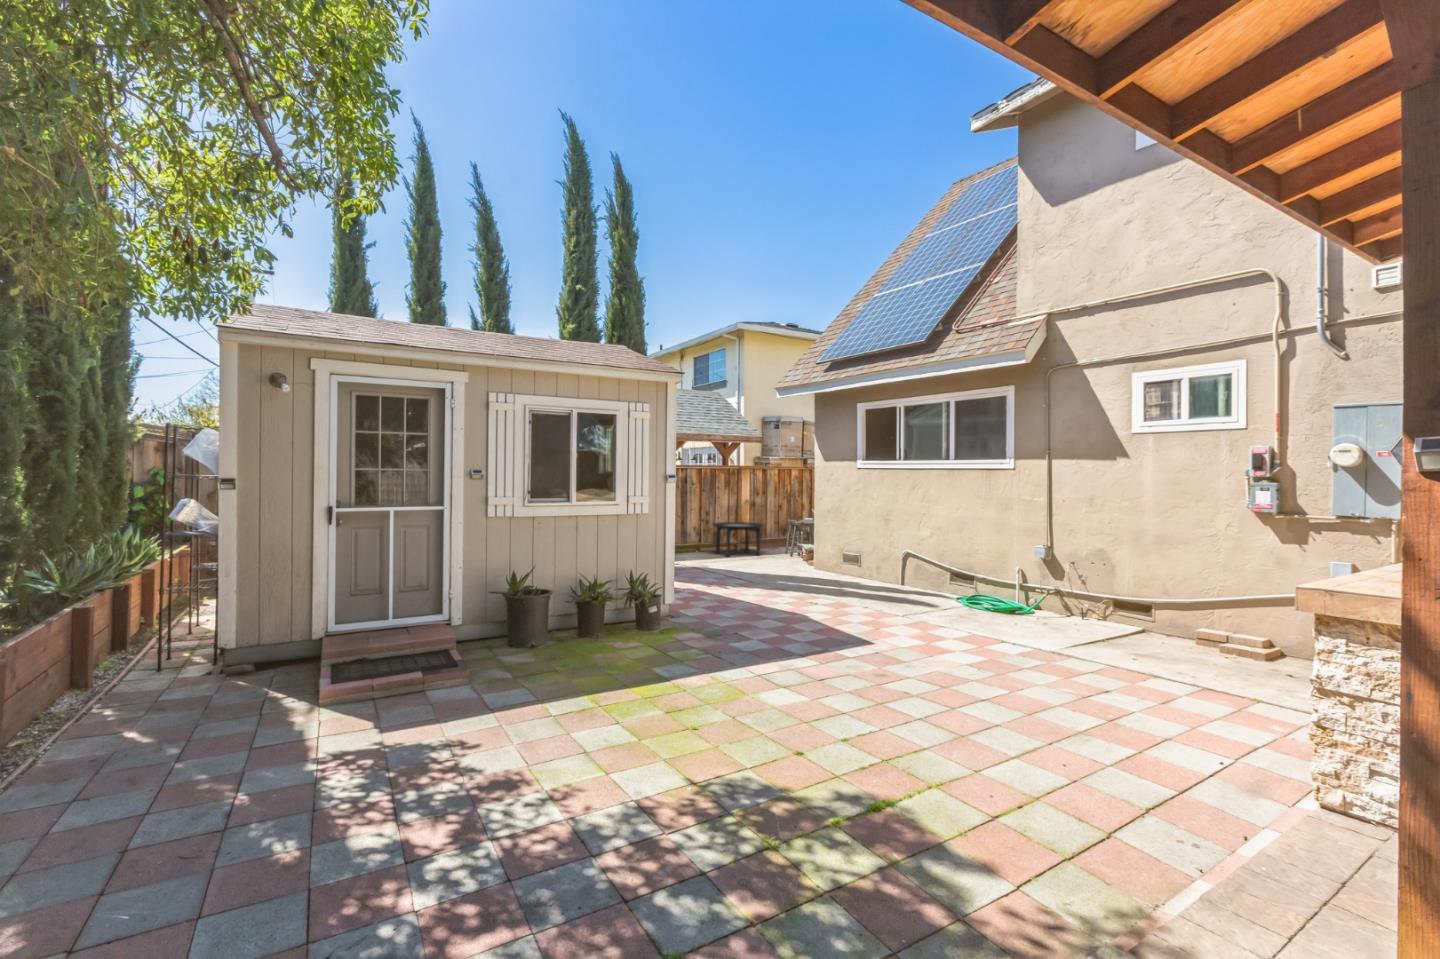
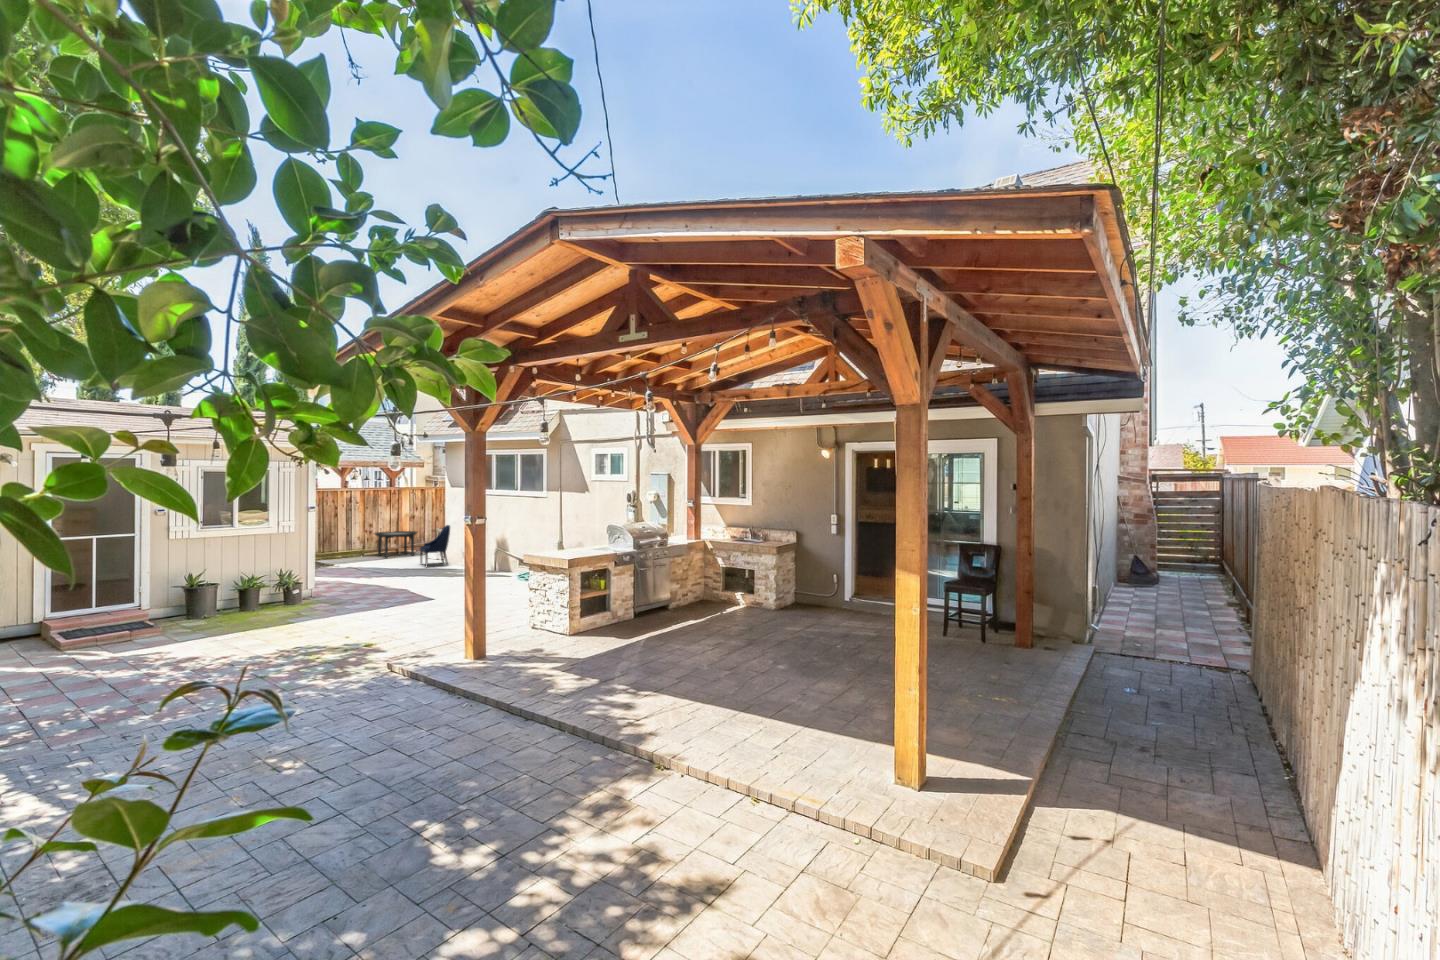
chair: none [780,515,823,575] -> present [420,525,450,566]

